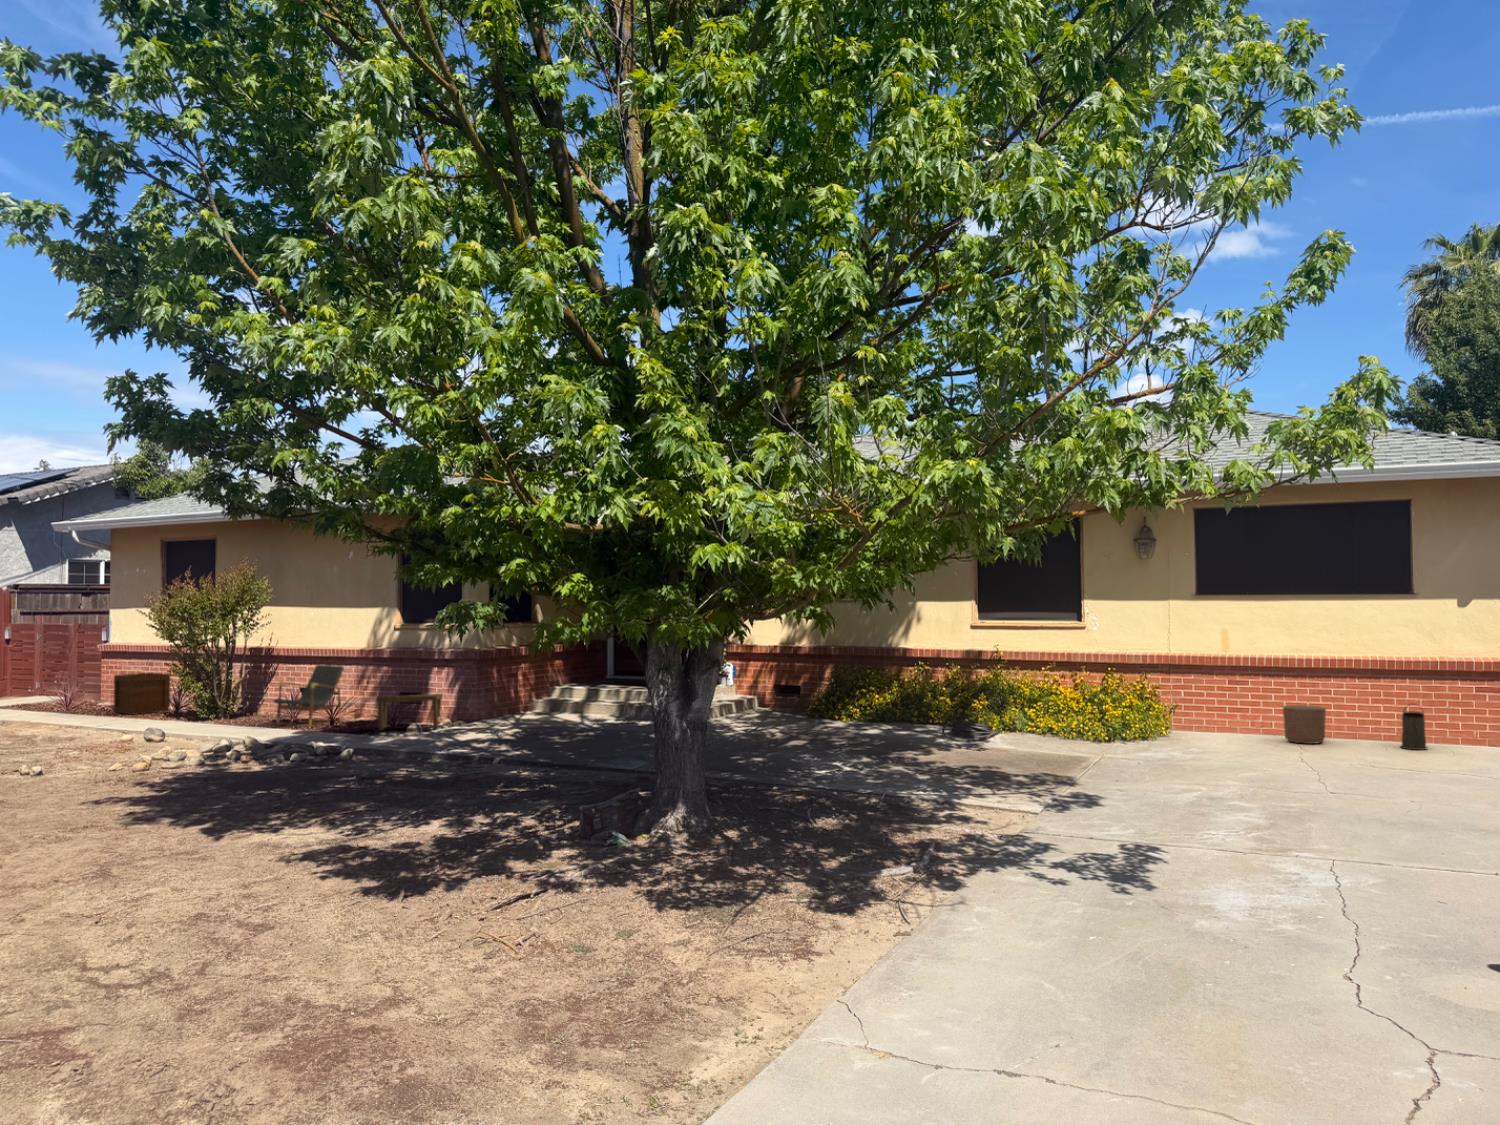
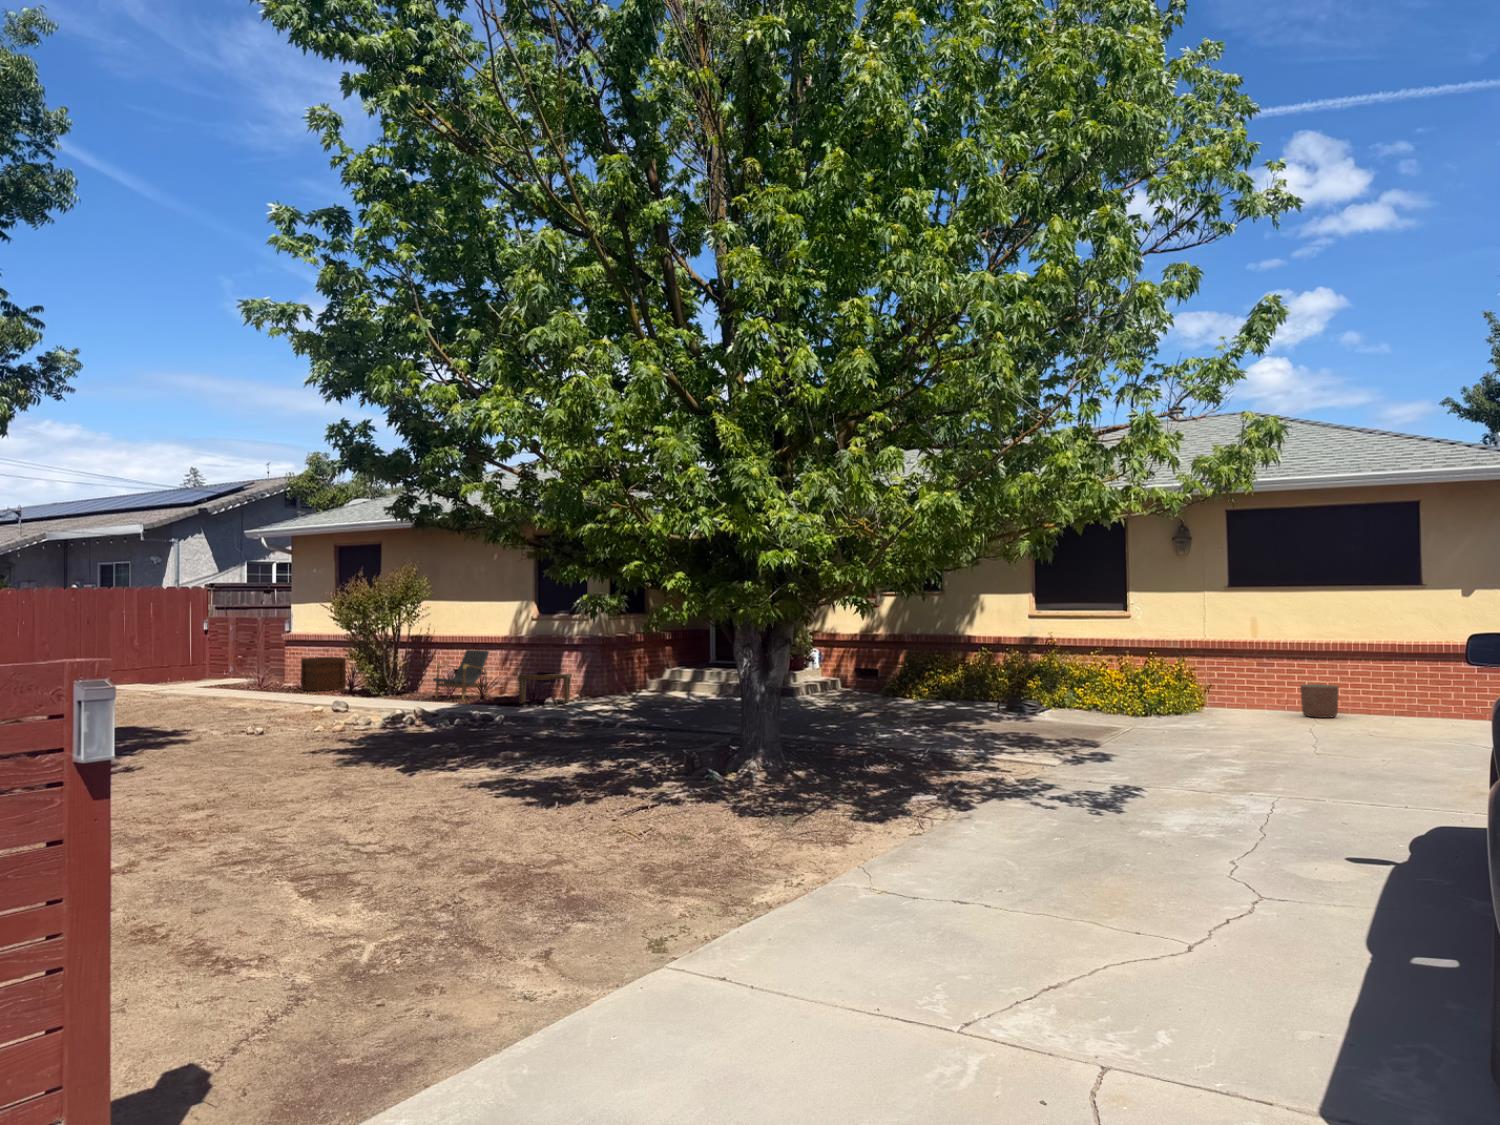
watering can: present [1401,708,1427,750] -> none [1405,682,1429,723]

